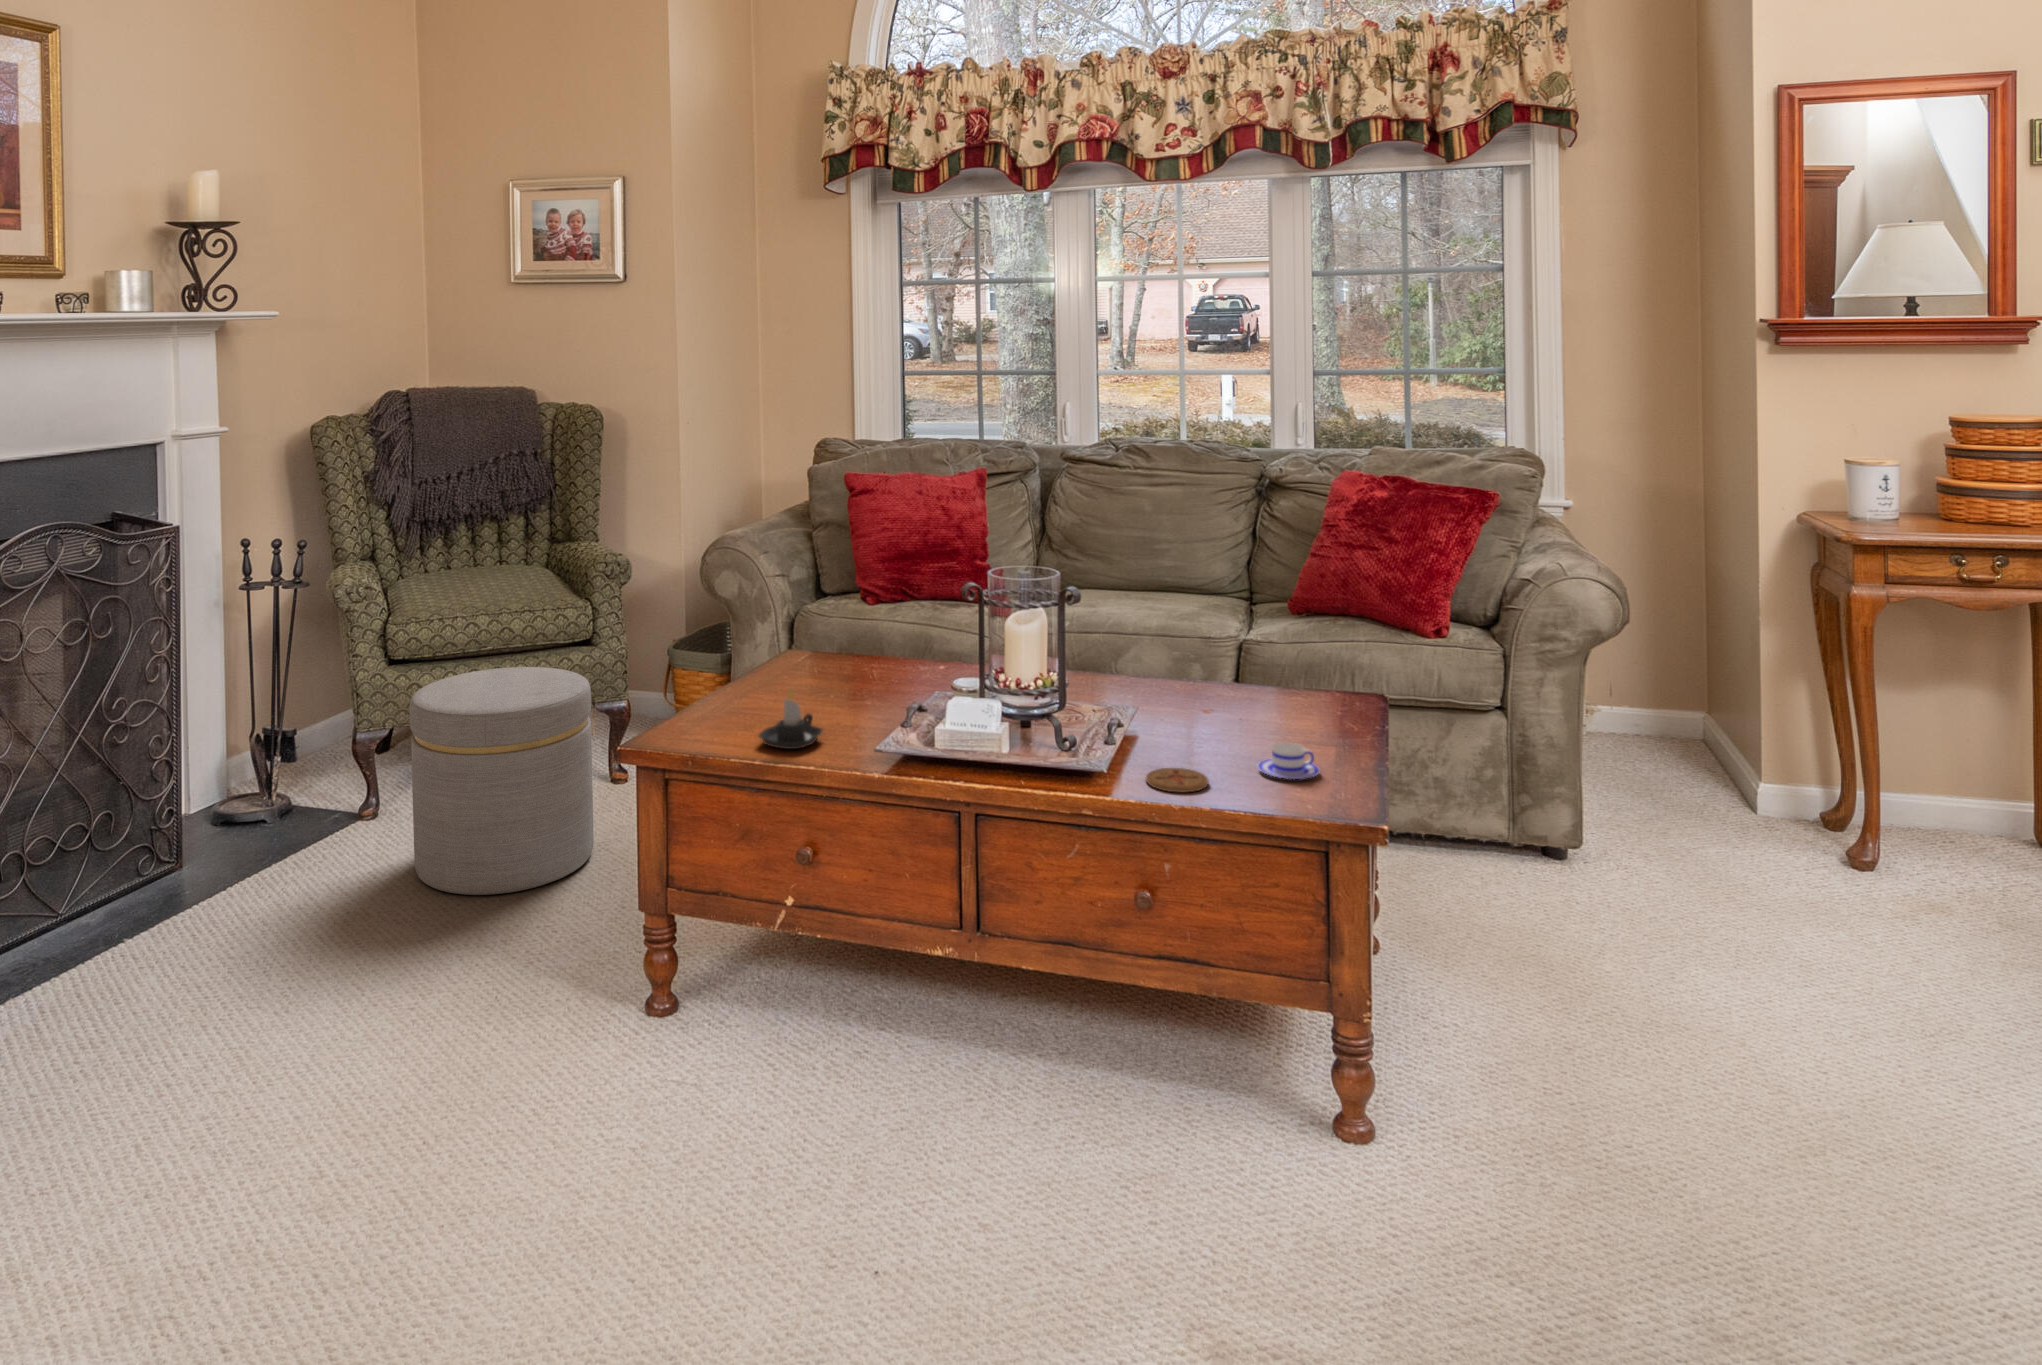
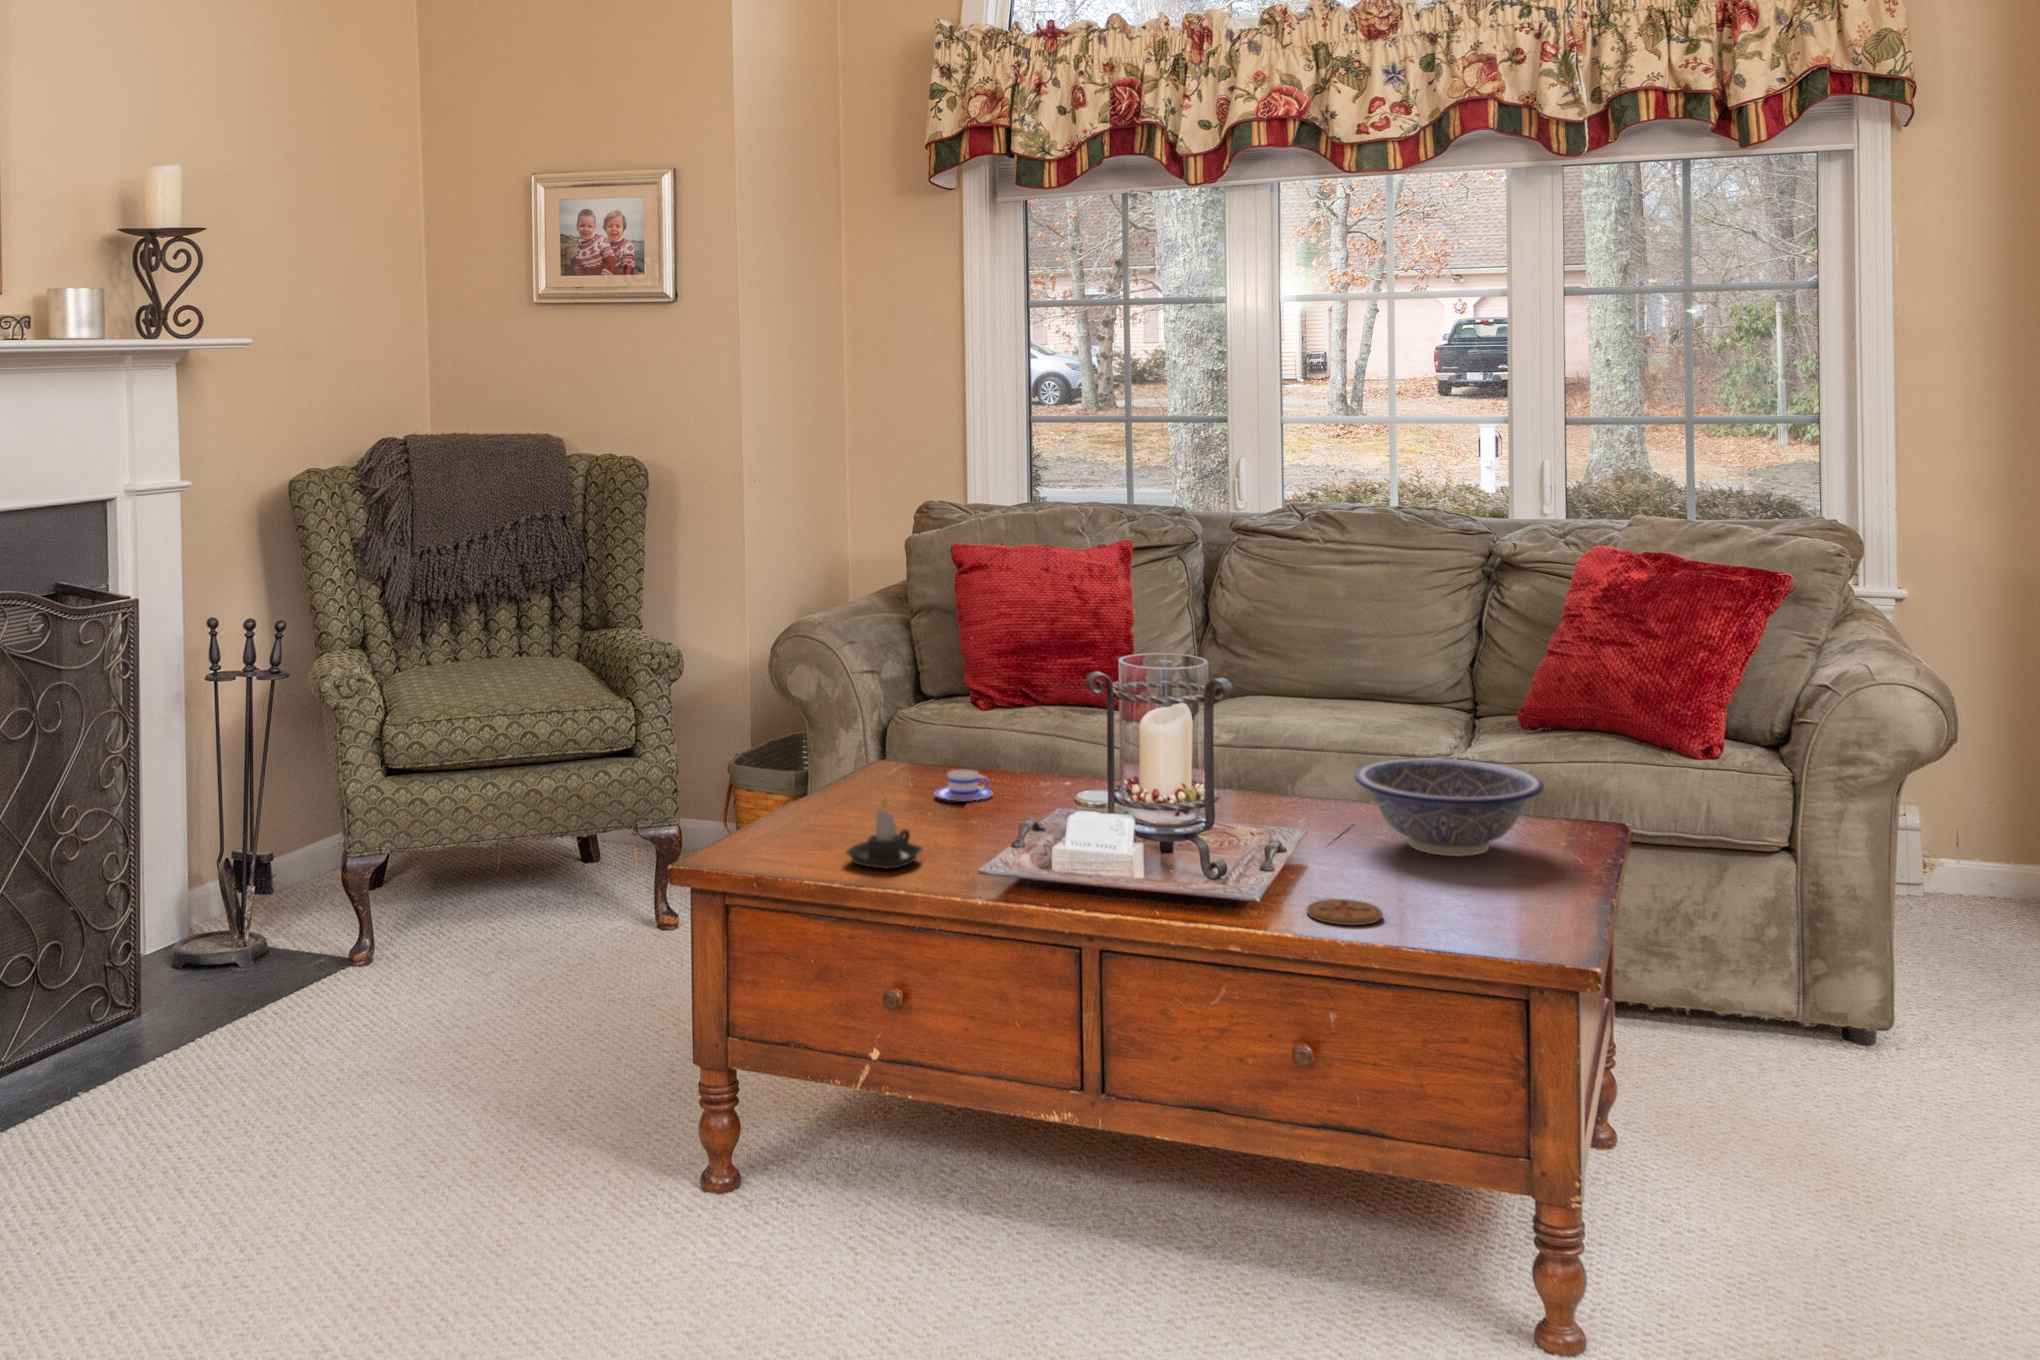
decorative bowl: none [1175,641,1327,723] -> present [1355,758,1544,856]
ottoman: present [409,667,594,895] -> none [424,778,638,1047]
teacup: present [1257,743,1320,779] -> present [935,770,992,800]

